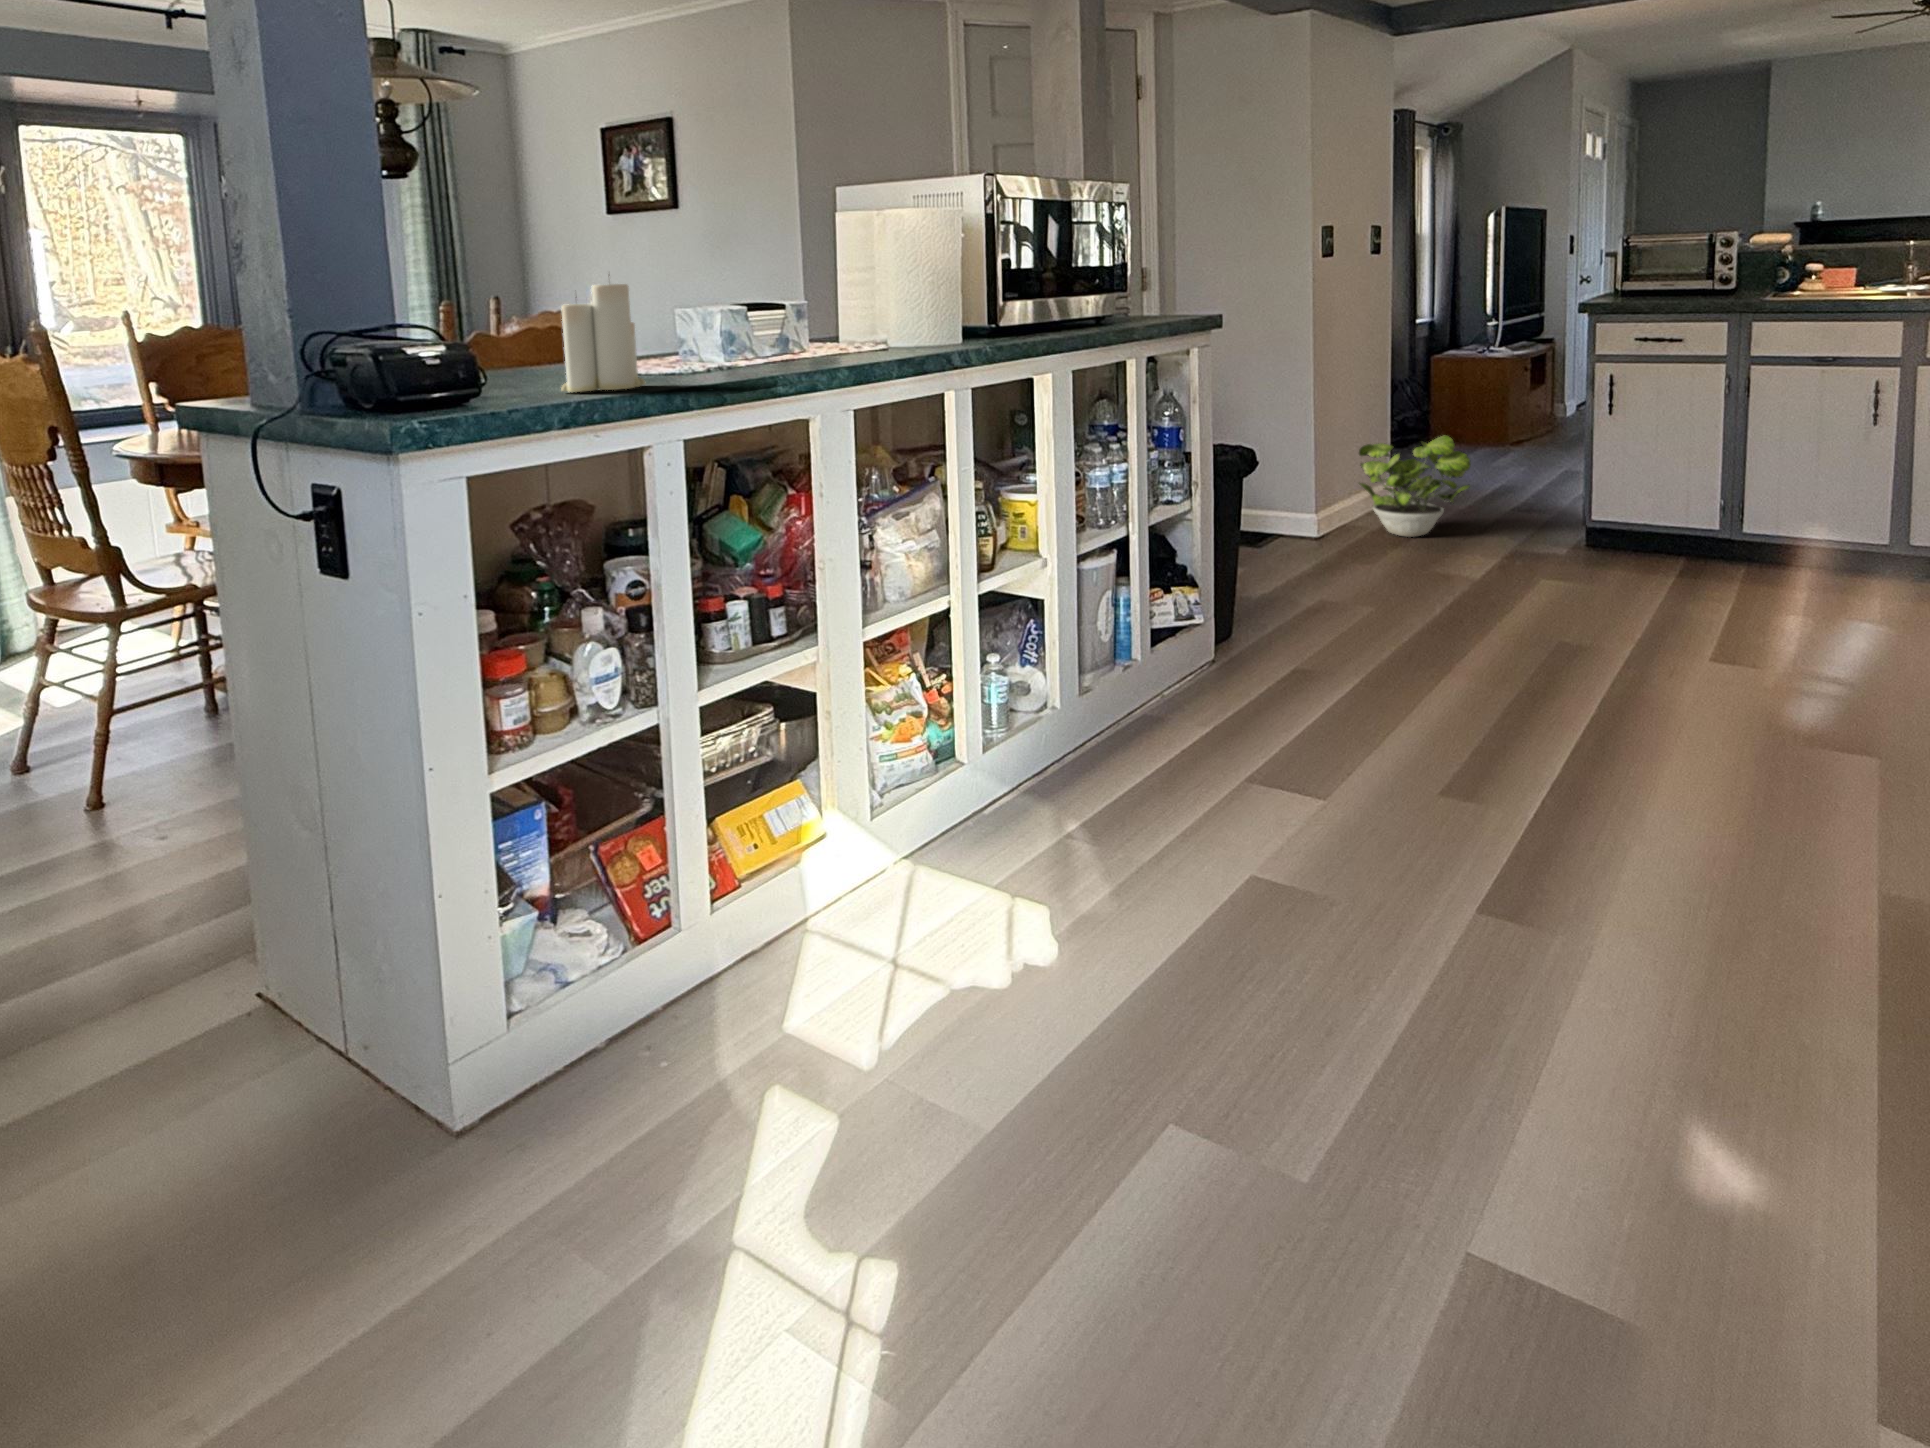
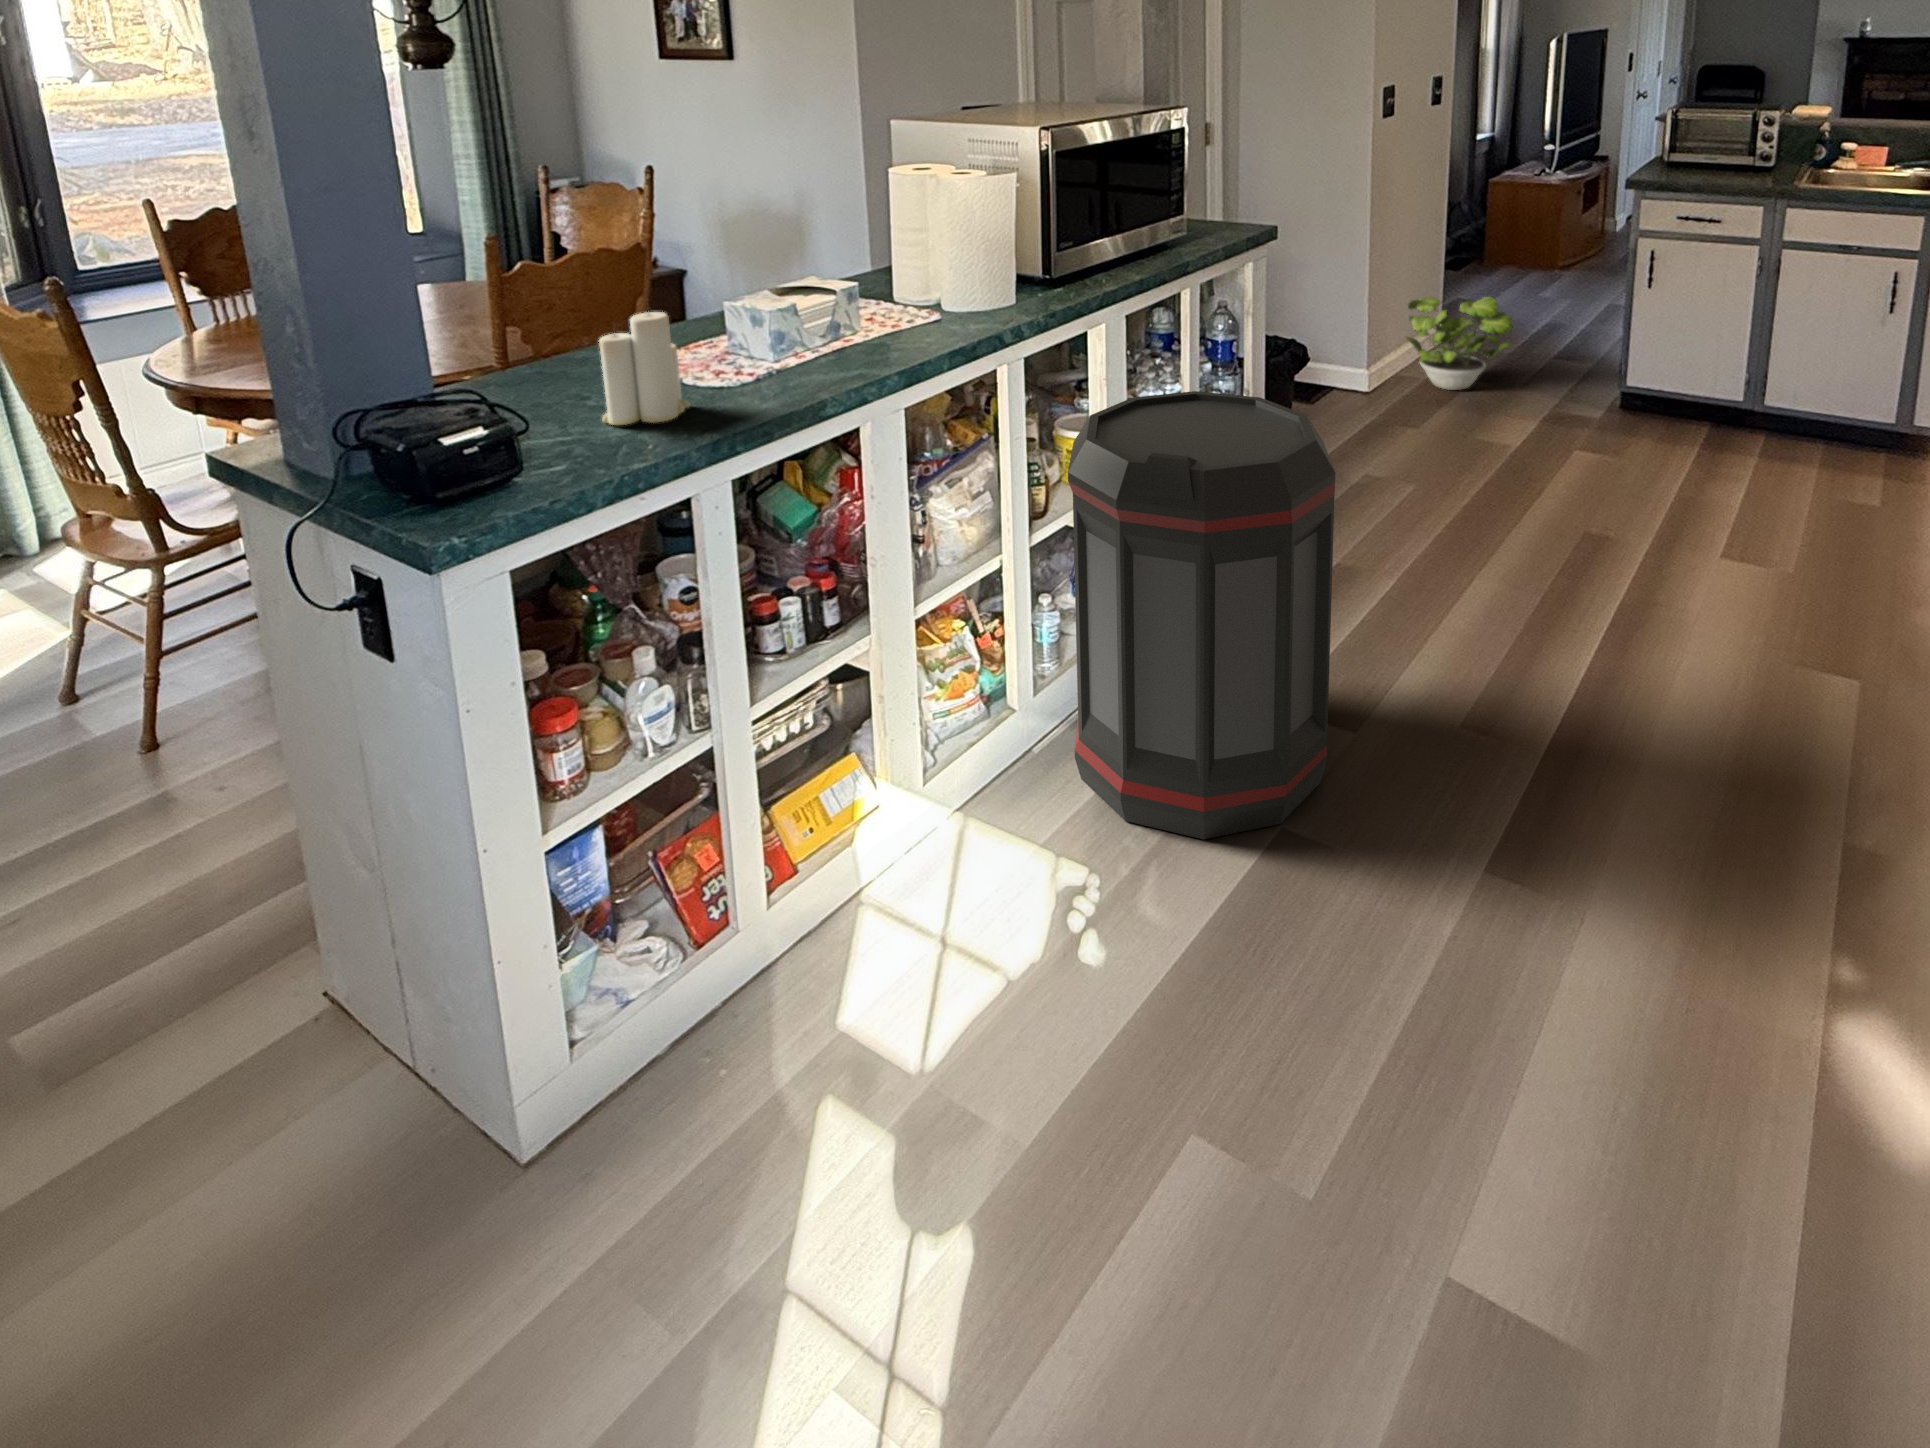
trash can: none [1017,441,1295,886] -> present [1068,391,1335,839]

